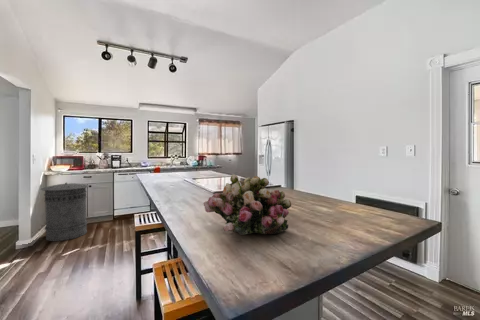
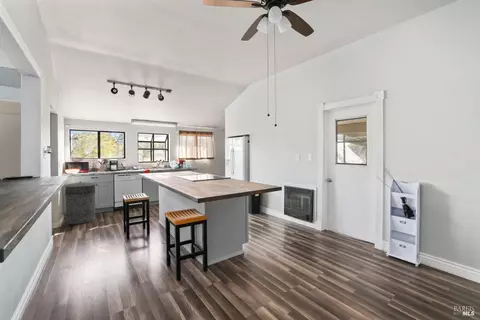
flower arrangement: present [203,174,291,235] -> none [187,168,223,190]

